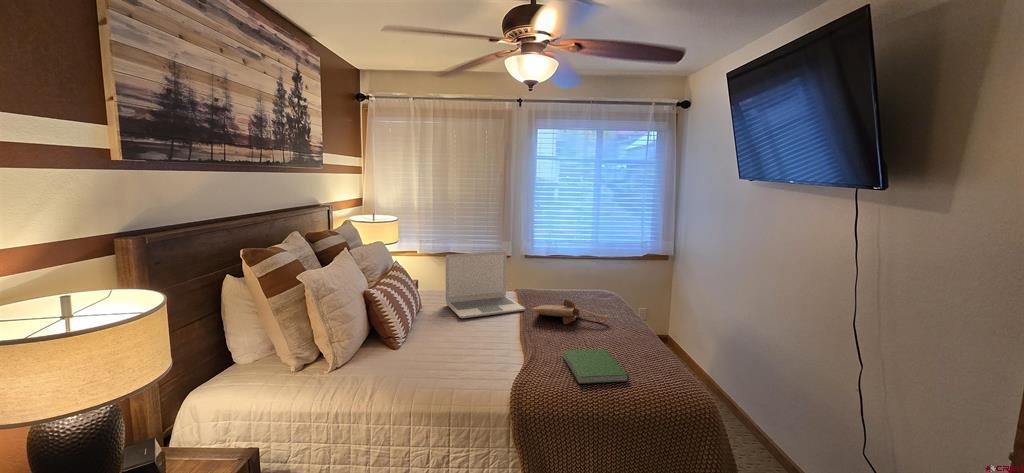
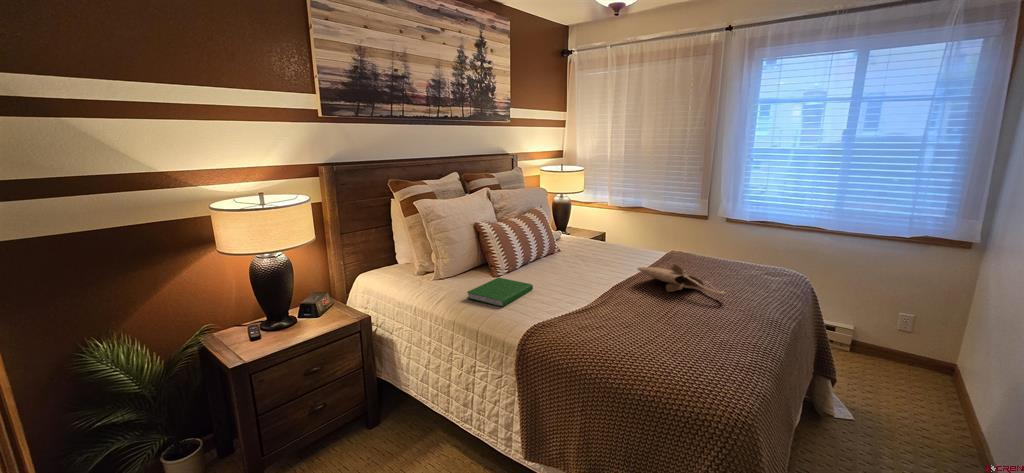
laptop: present [446,252,525,318] -> none [571,204,649,272]
hardcover book: present [563,349,629,384] -> present [467,277,533,307]

